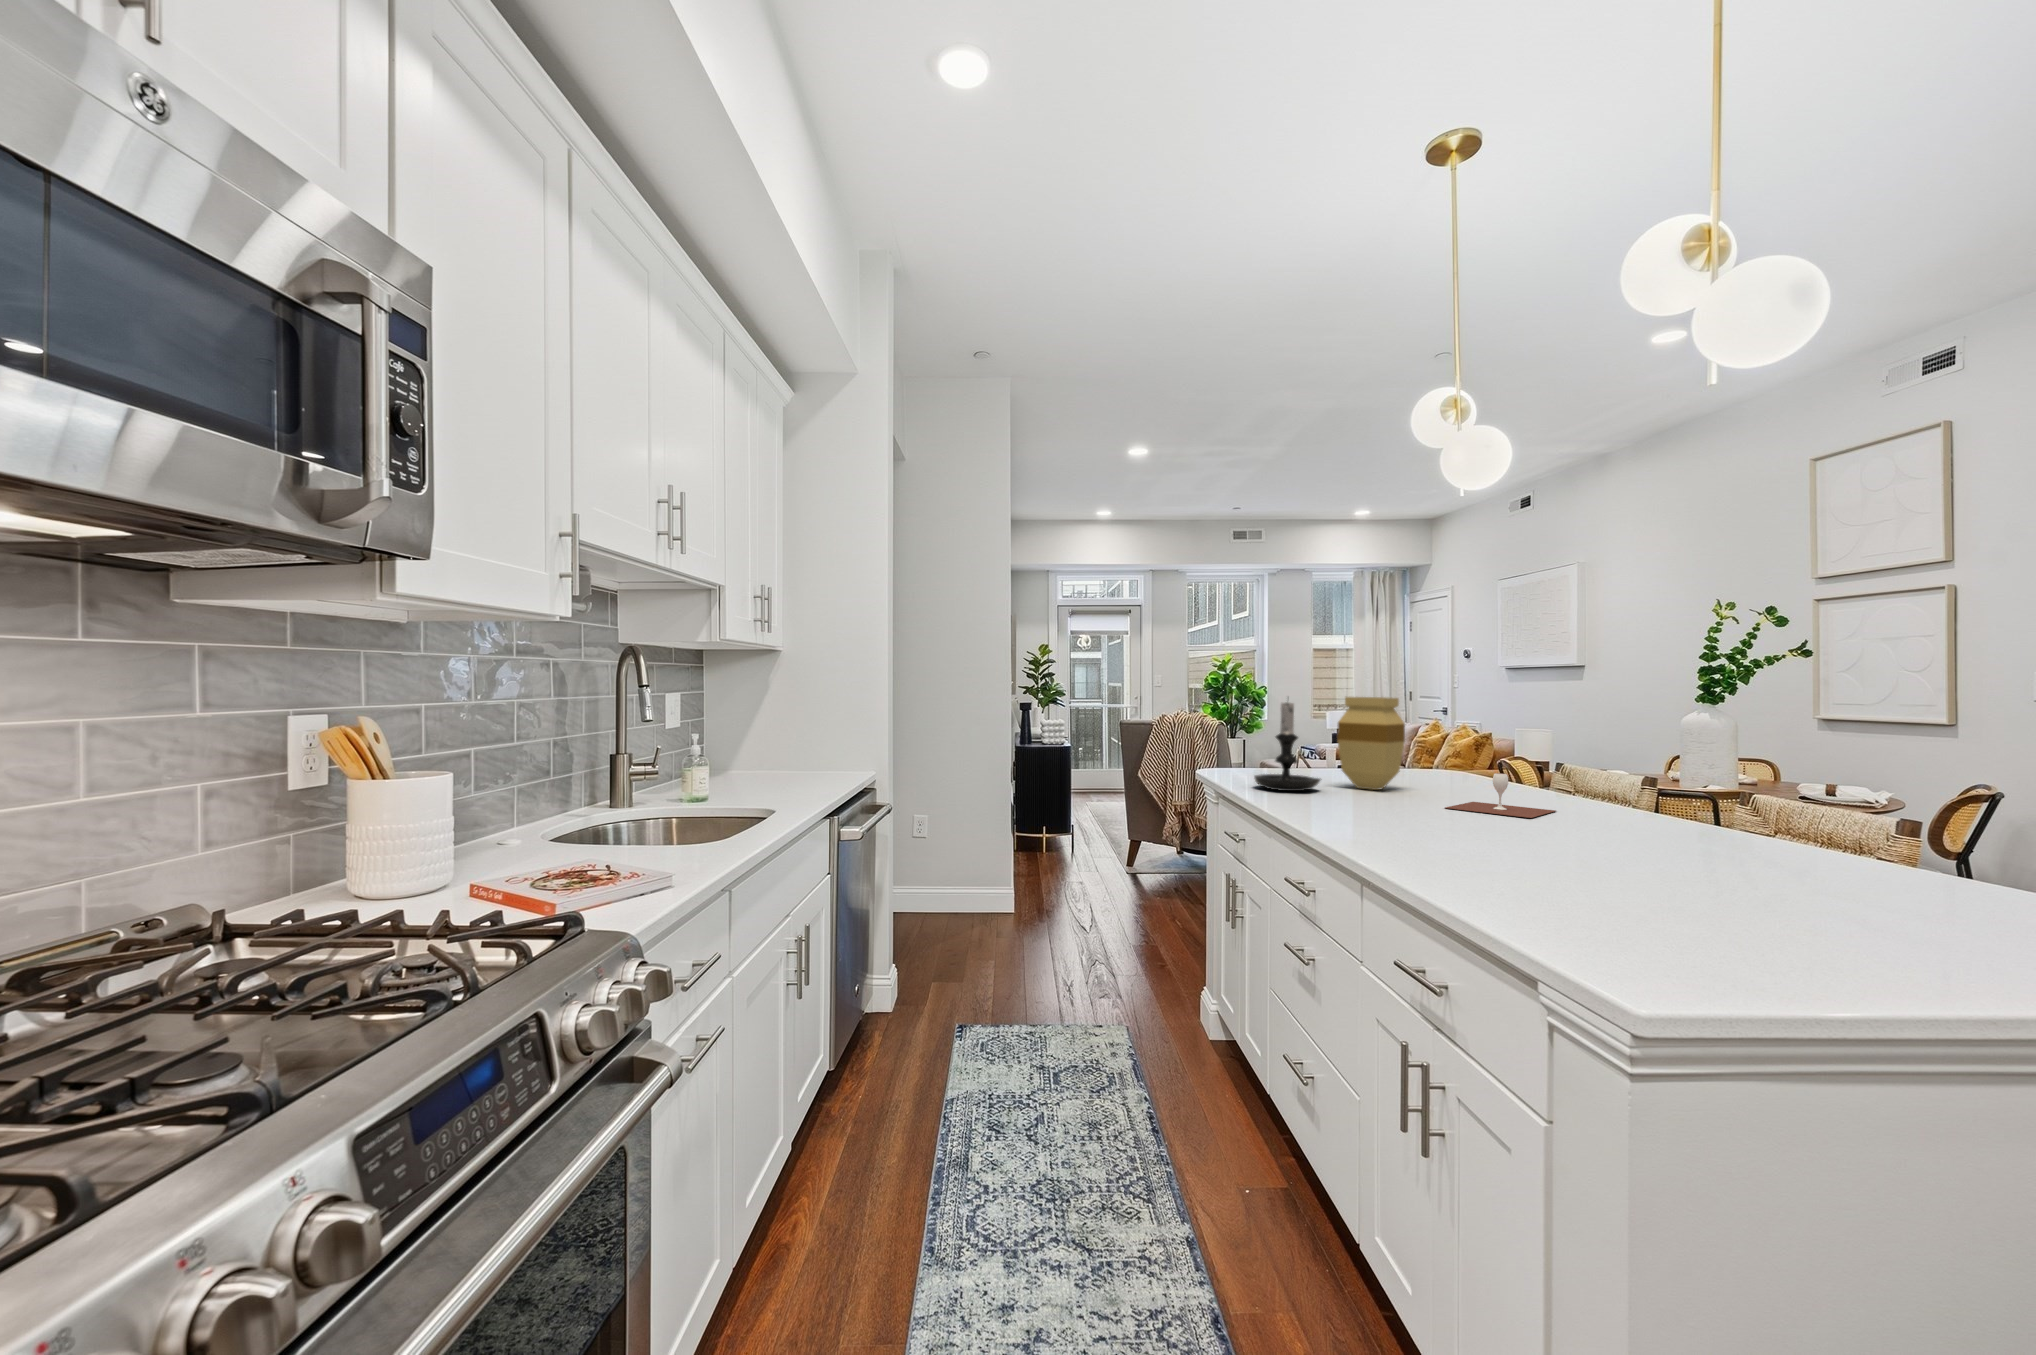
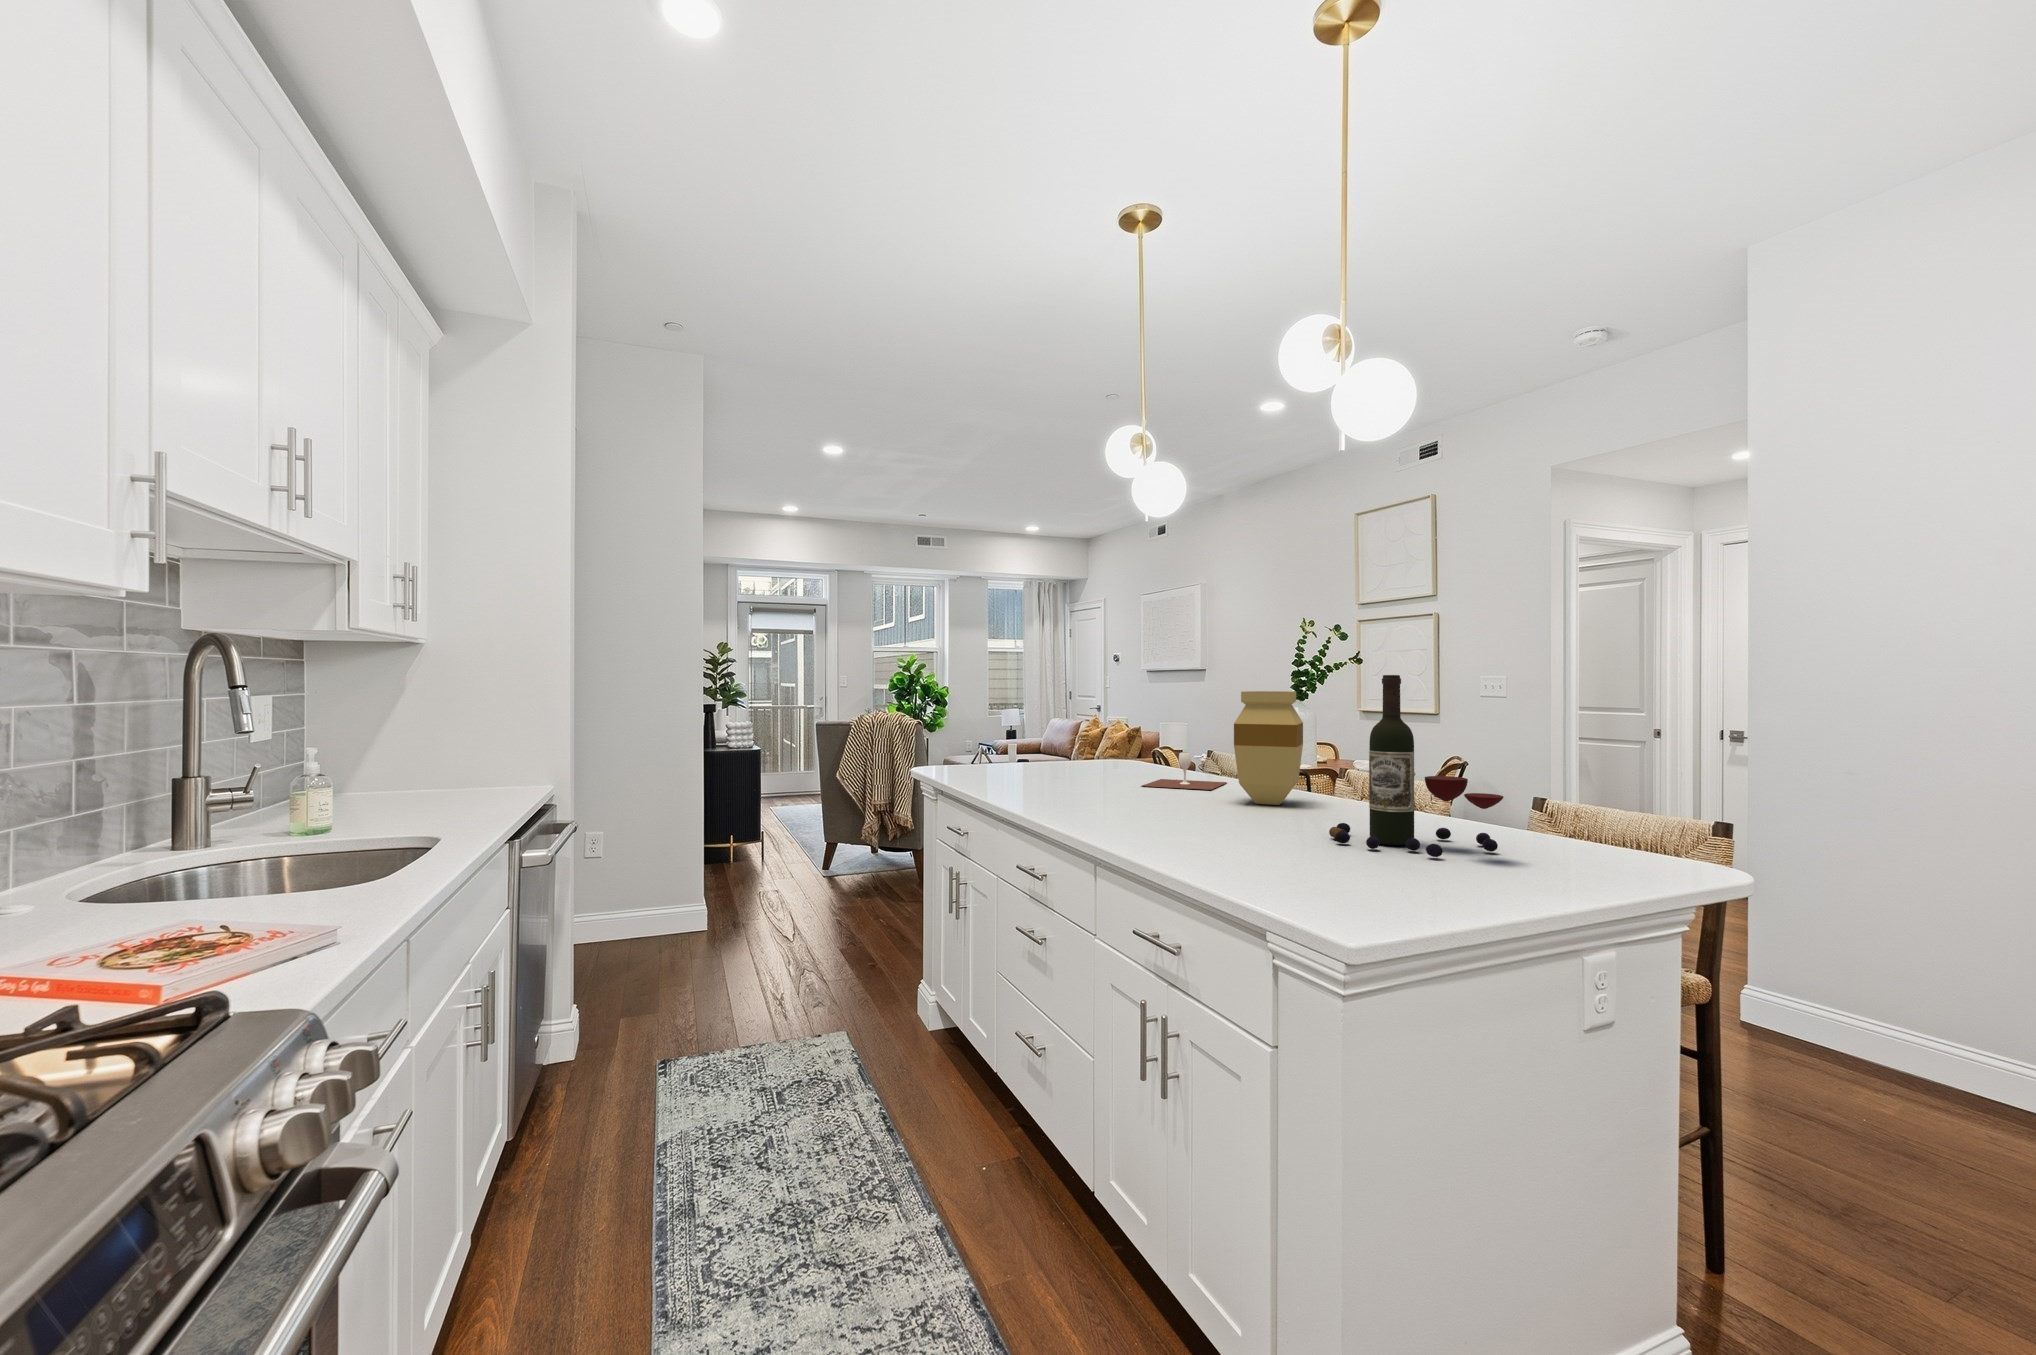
wine bottle: none [1666,693,1937,942] -> present [1329,675,1503,857]
vase: present [1337,697,1405,790] -> present [1234,691,1303,805]
candle holder: present [1254,702,1320,791] -> none [970,688,1032,779]

